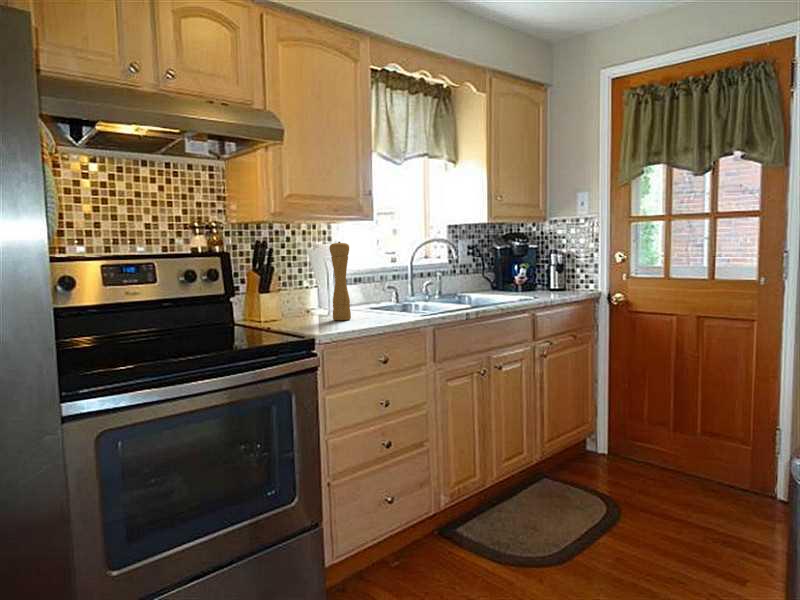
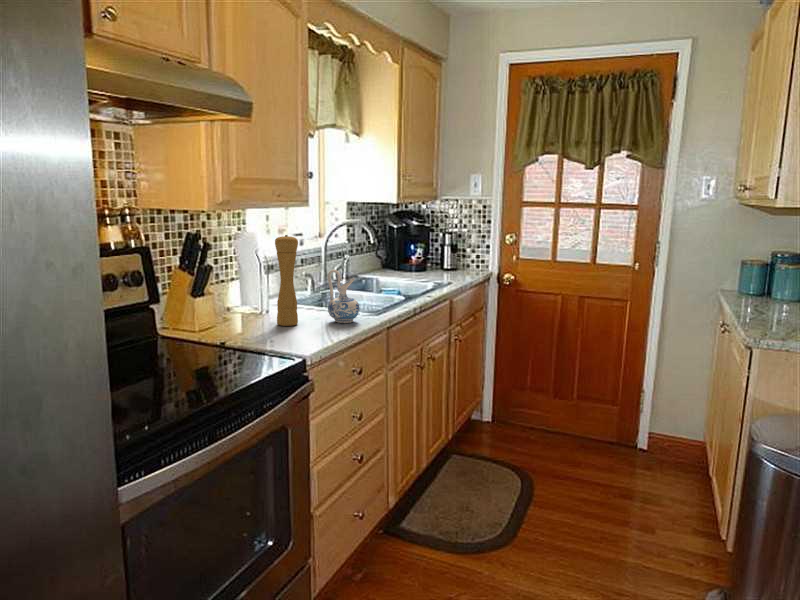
ceramic pitcher: none [377,272,405,319] -> present [328,270,359,323]

